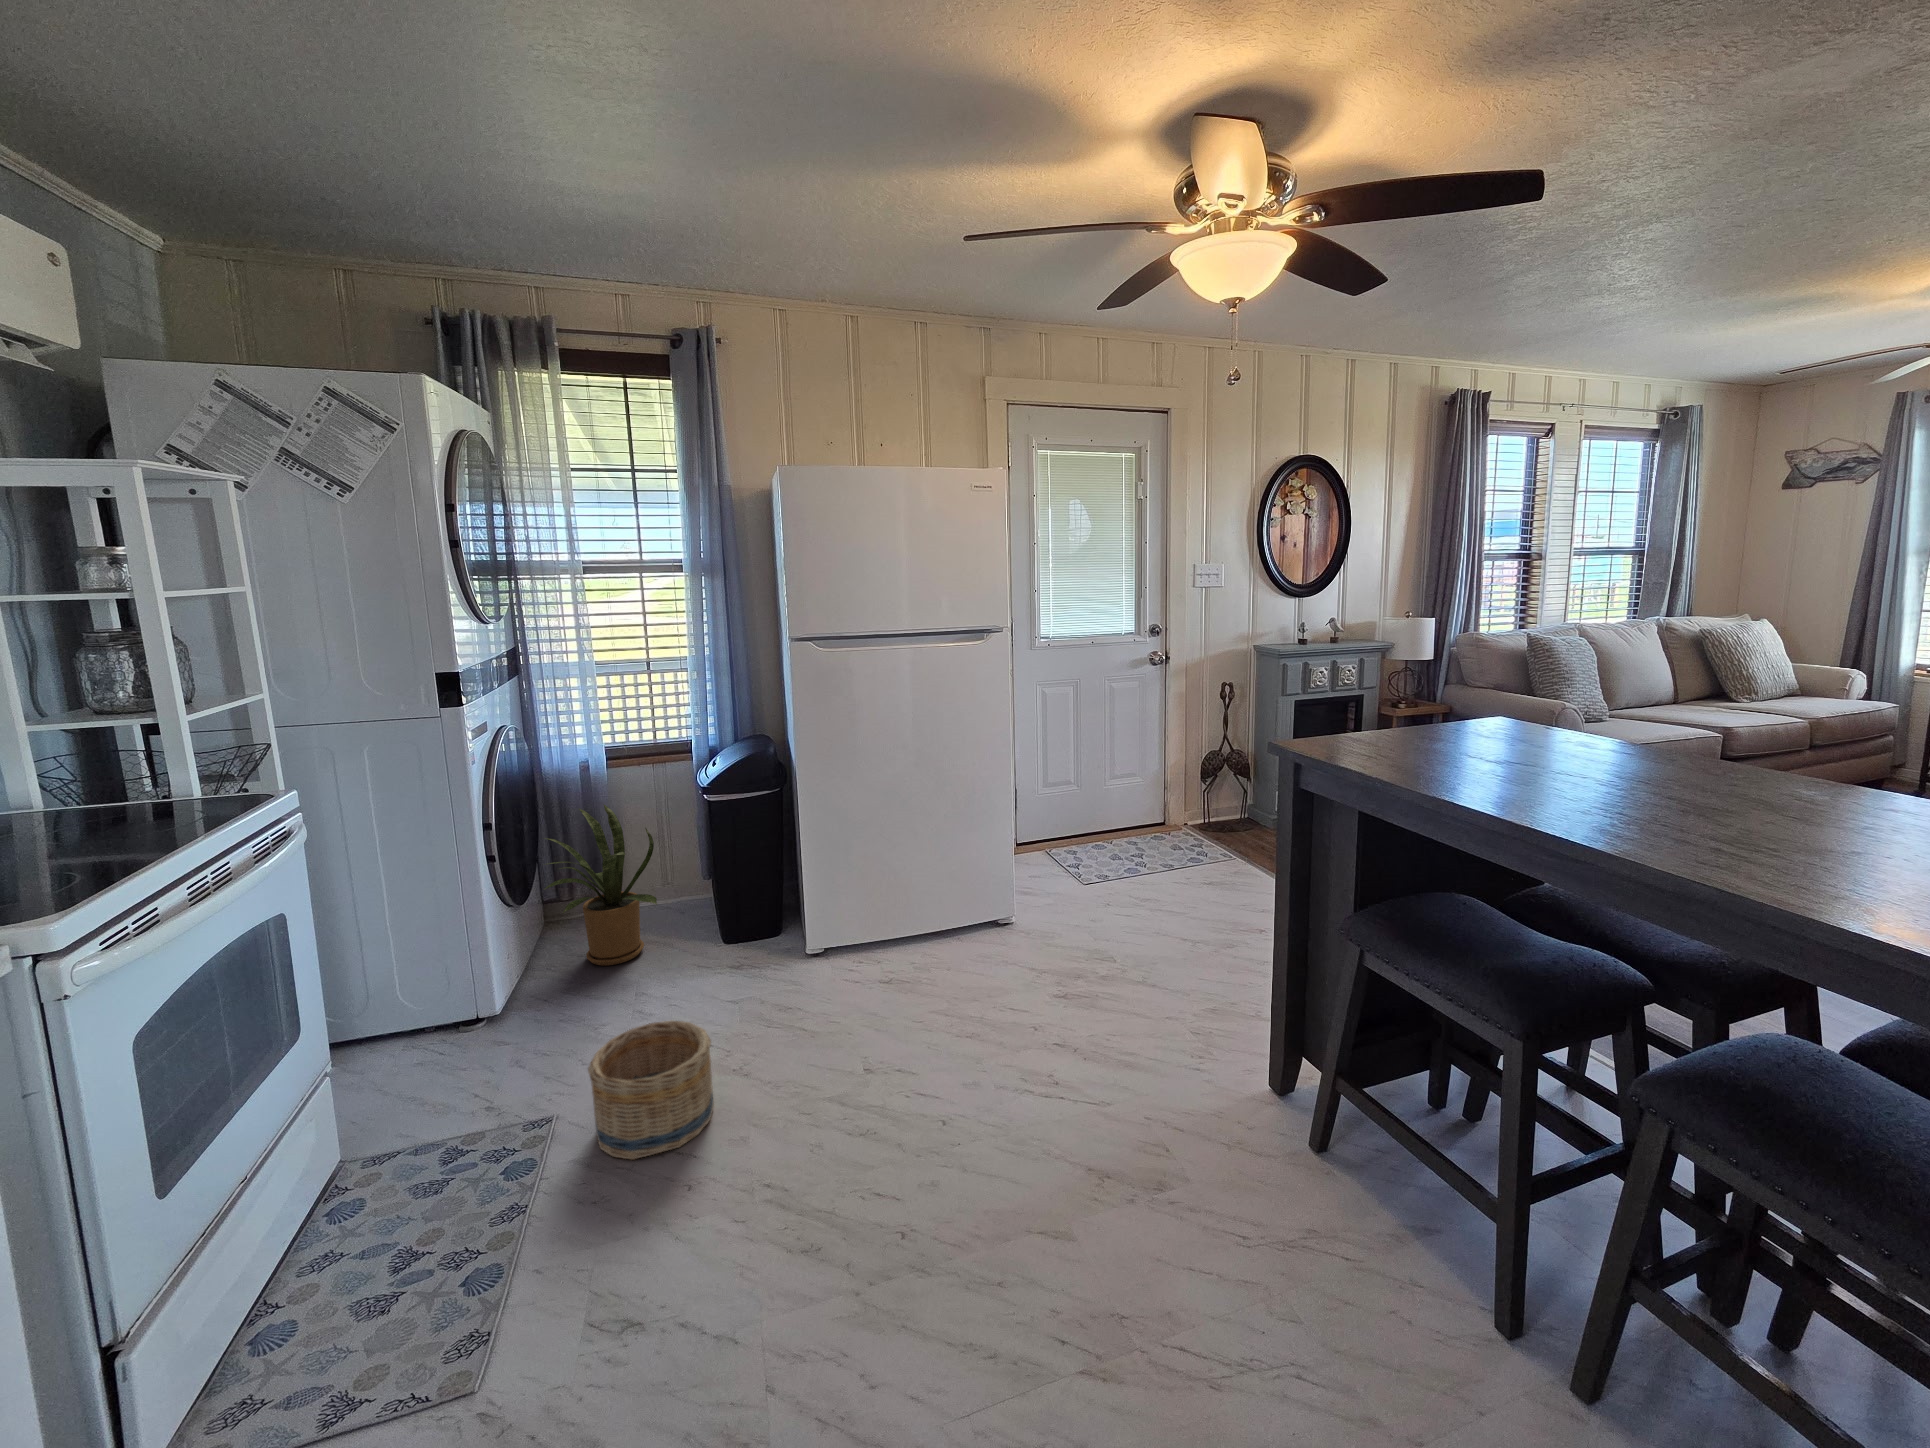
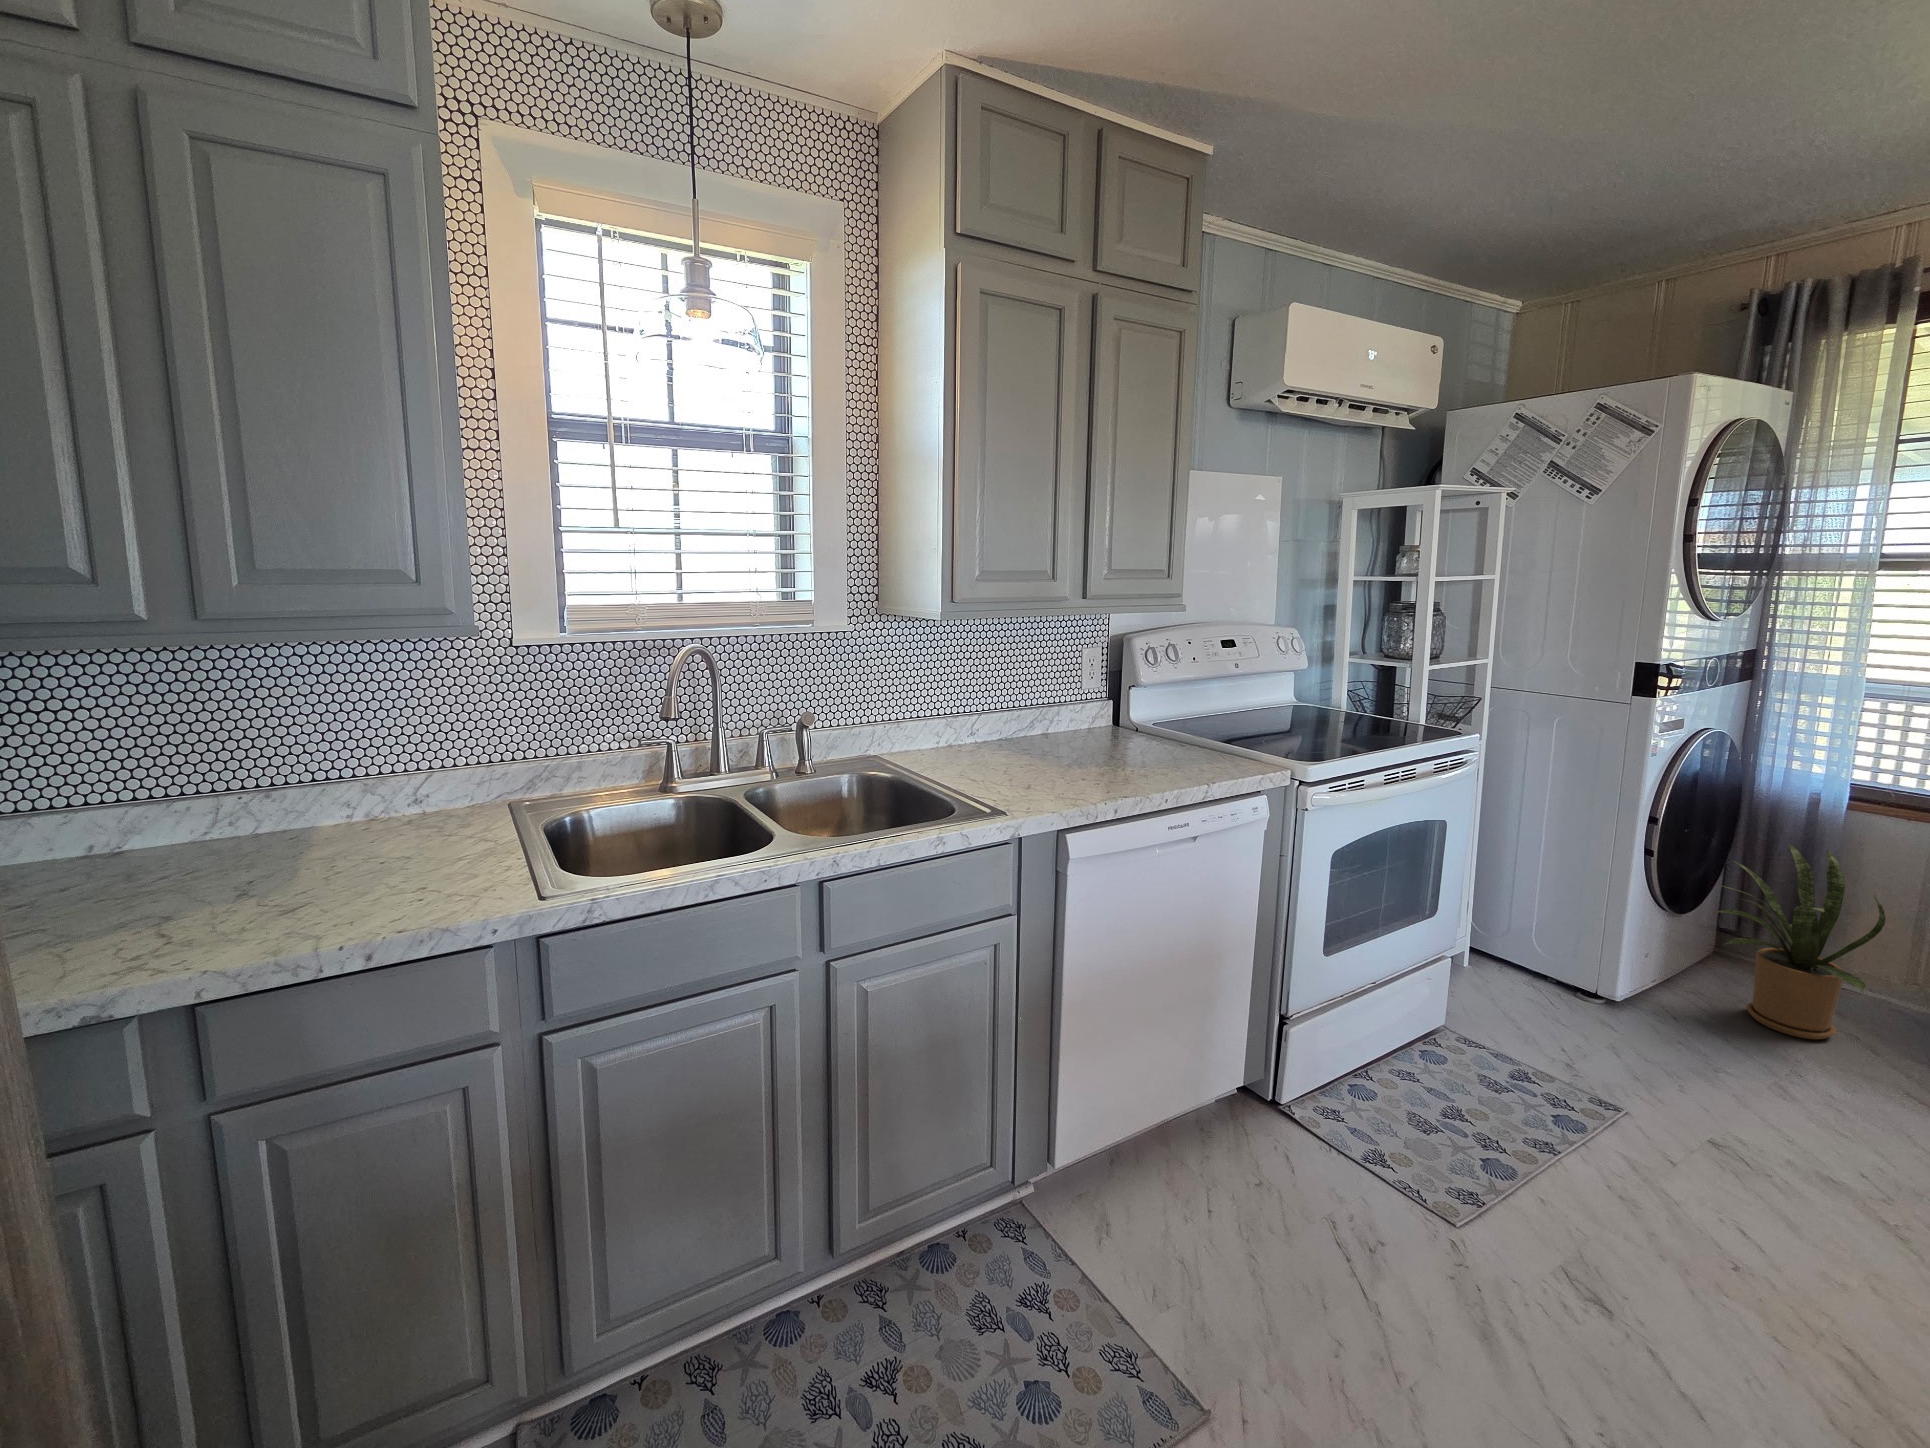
basket: present [588,1021,714,1160] -> none [1653,1076,1838,1239]

